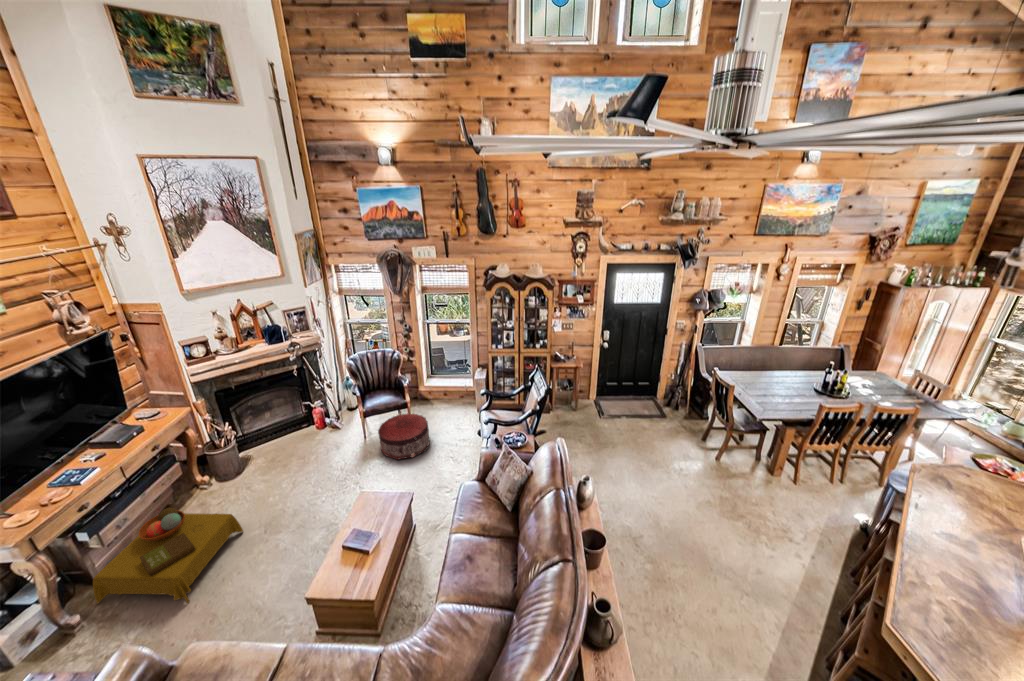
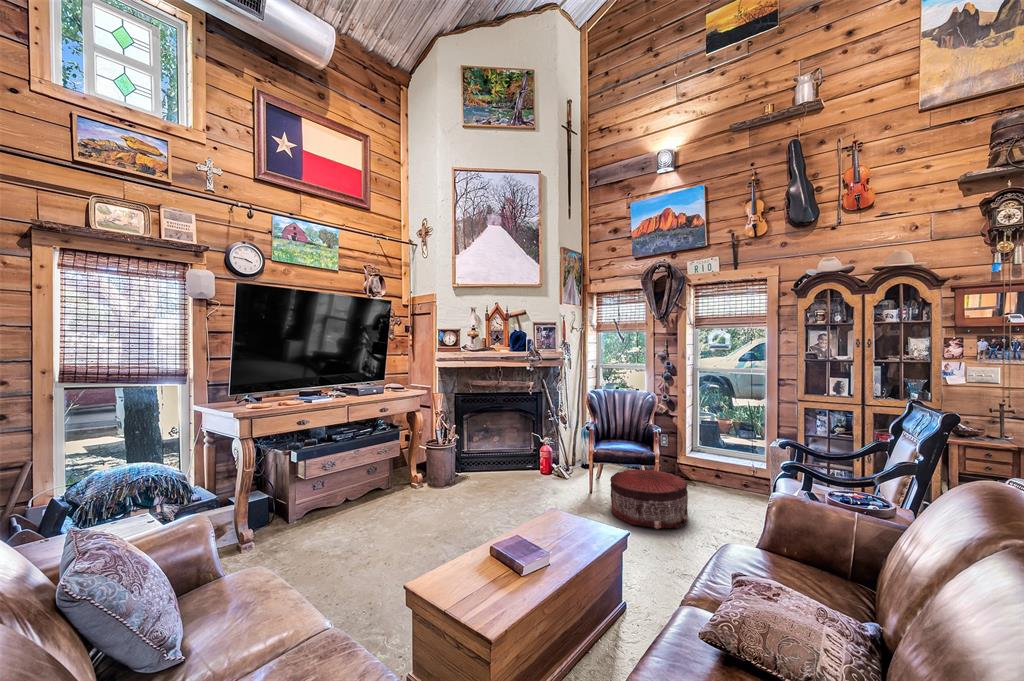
side table: present [93,508,243,604] -> none [279,467,424,574]

